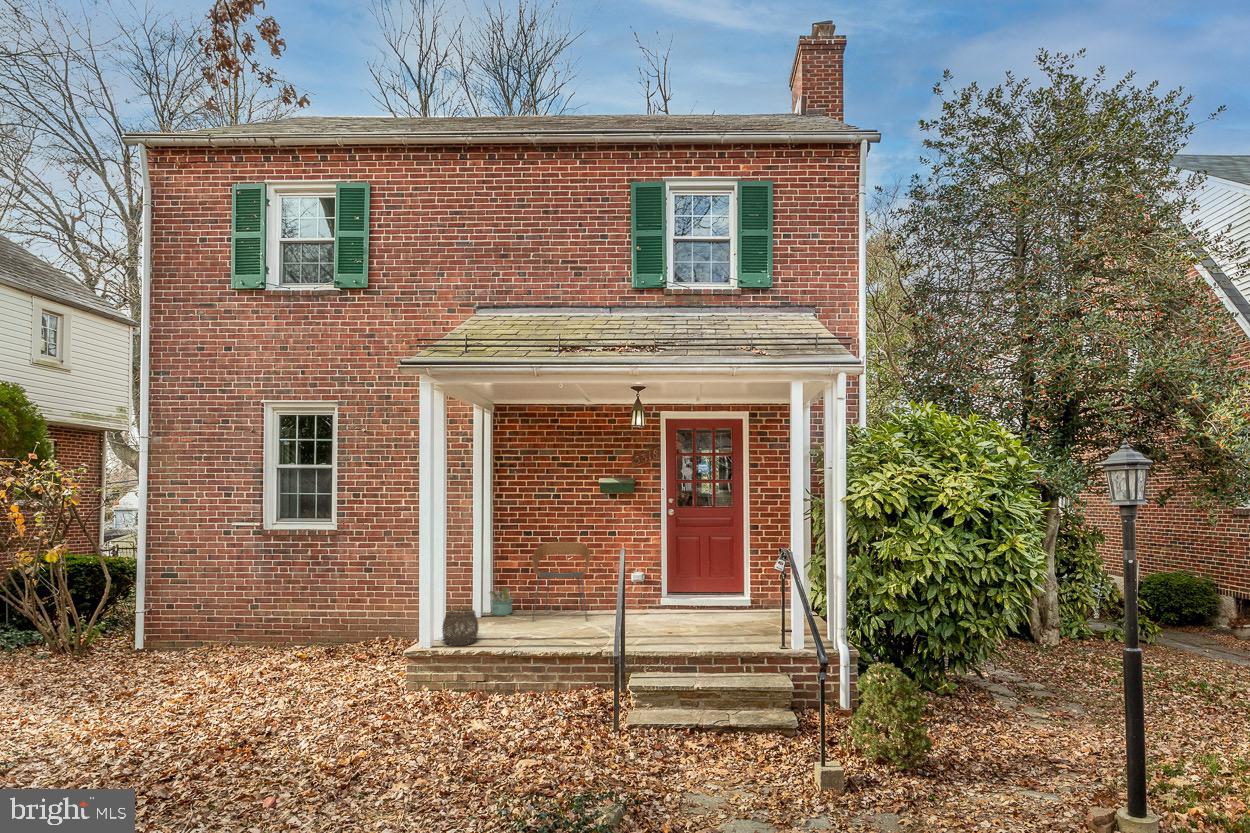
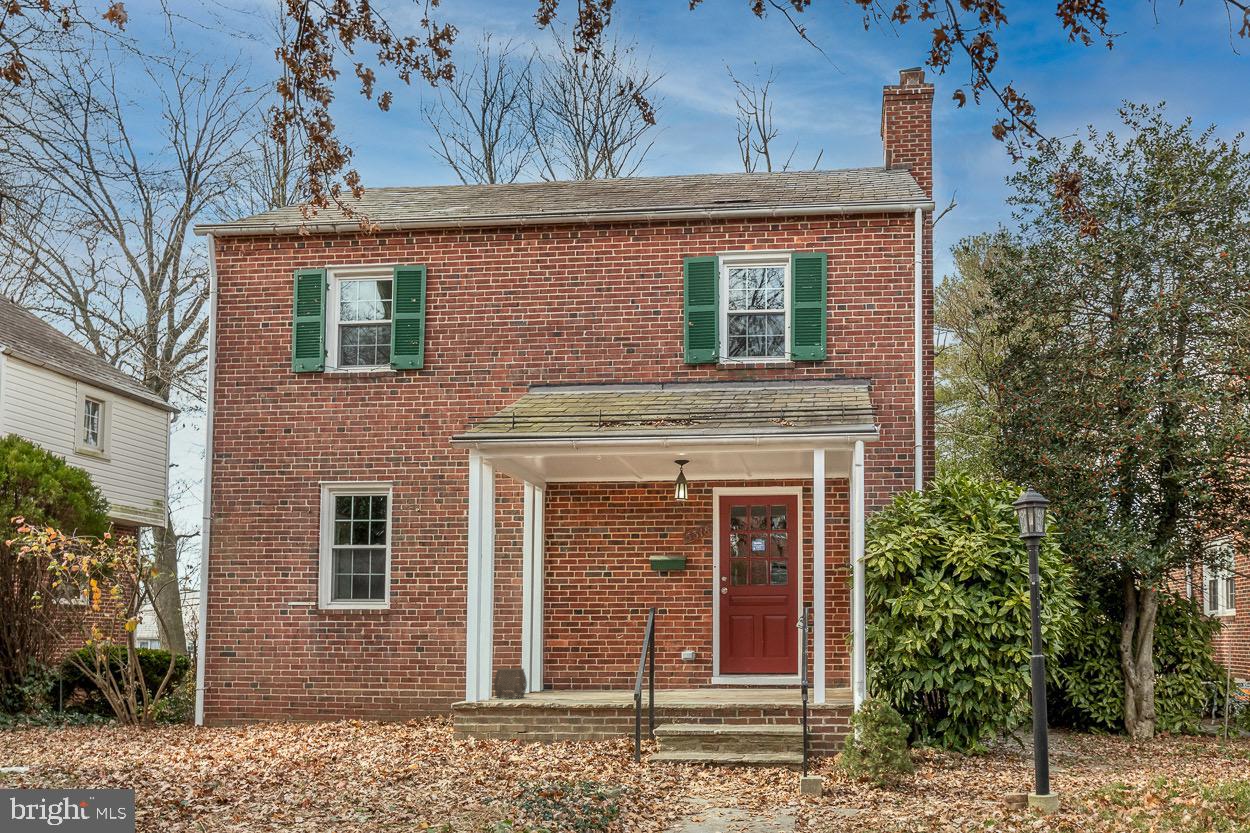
chair: present [532,542,590,621] -> none [580,622,639,696]
decorative plant: present [489,587,513,616] -> none [538,667,563,694]

